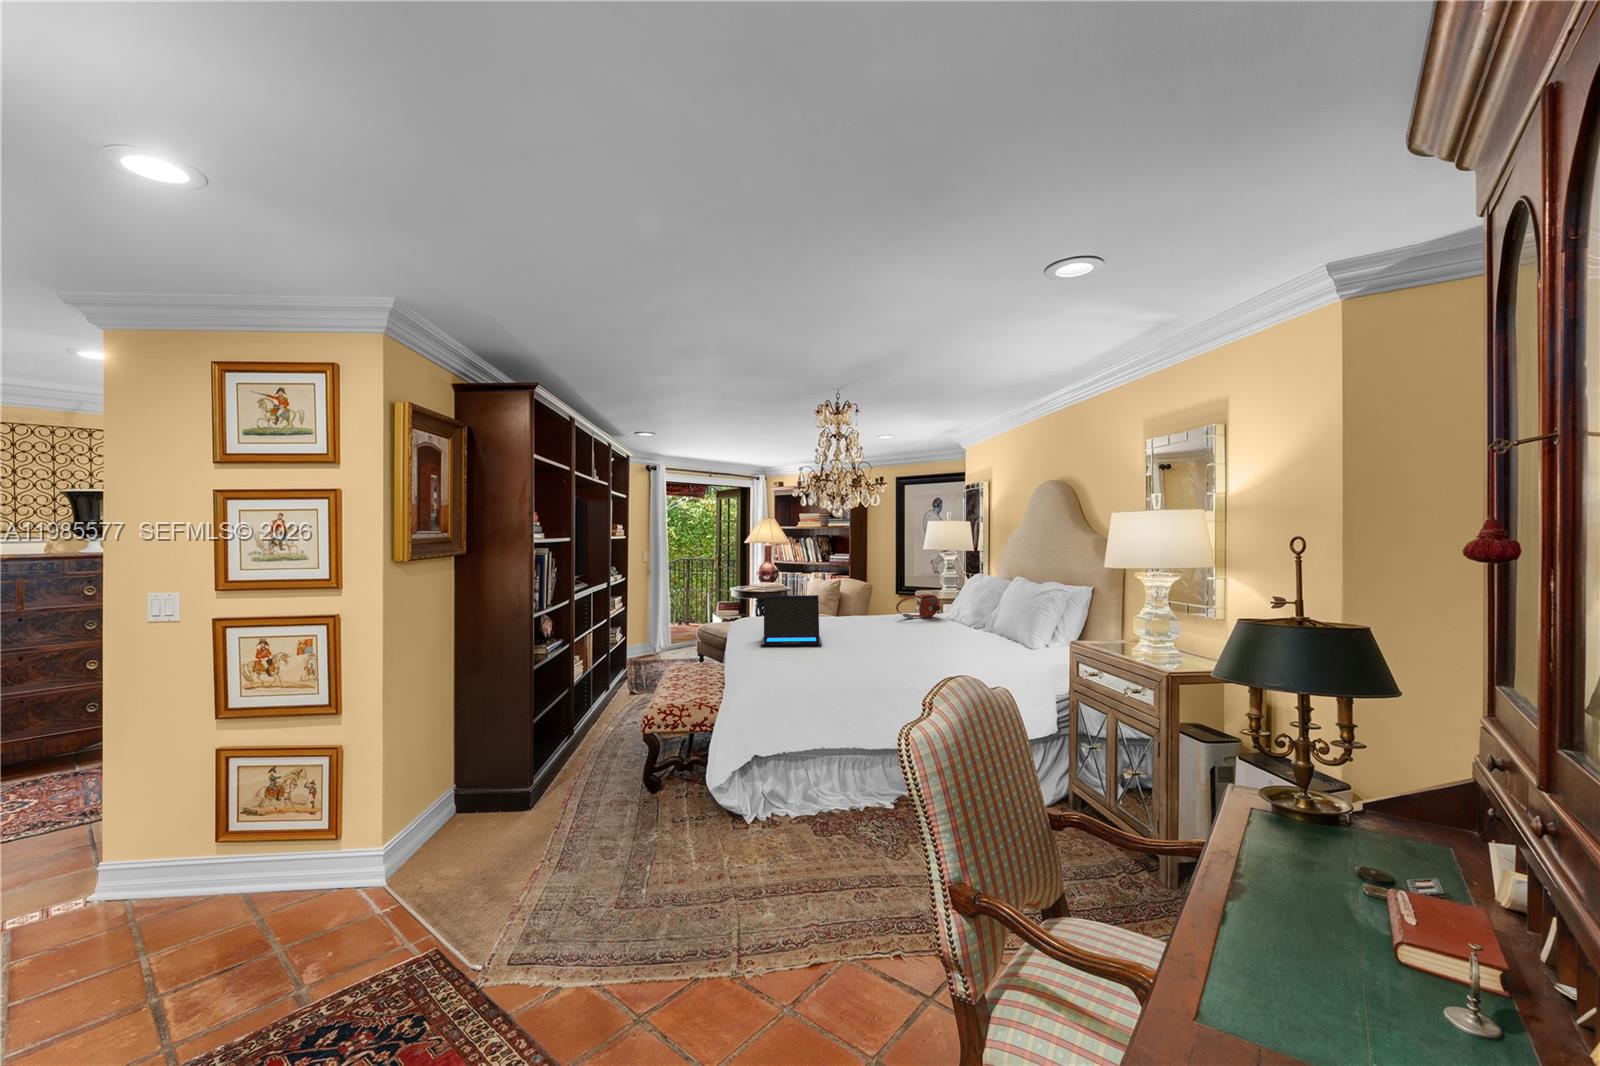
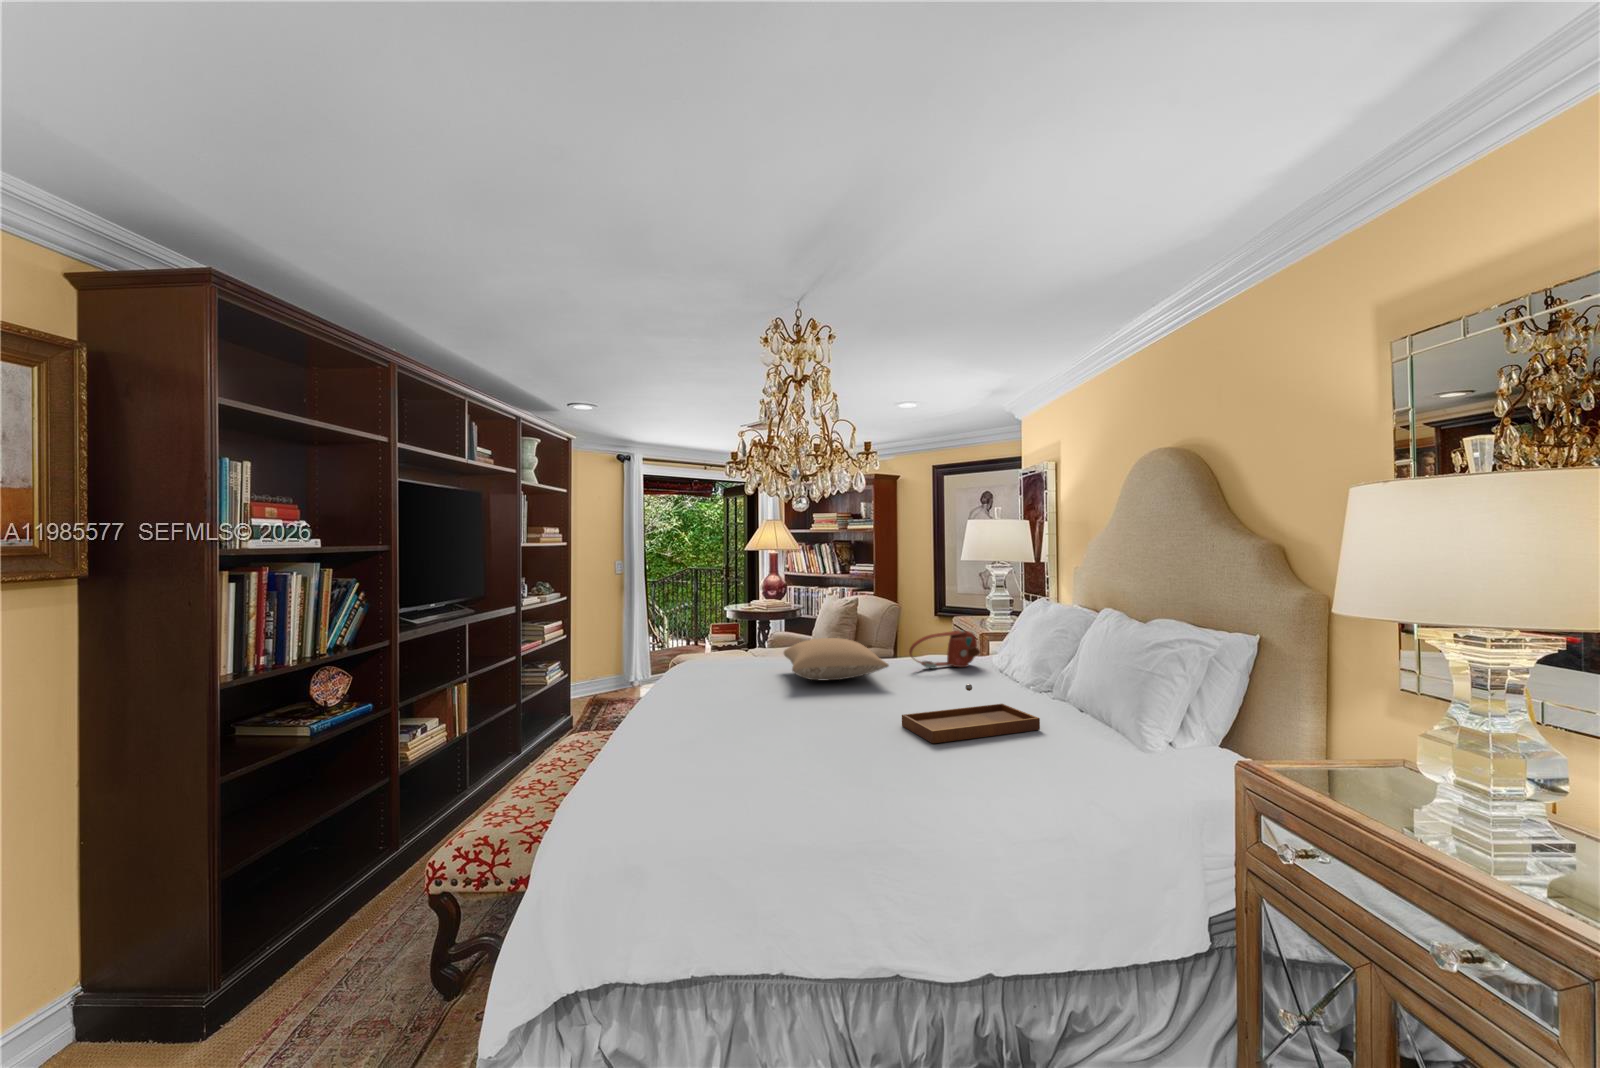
laptop: present [761,595,822,646] -> none [656,639,770,731]
pillow: none [814,599,887,624] -> present [784,638,889,681]
tray: none [902,618,981,648] -> present [902,684,1040,743]

